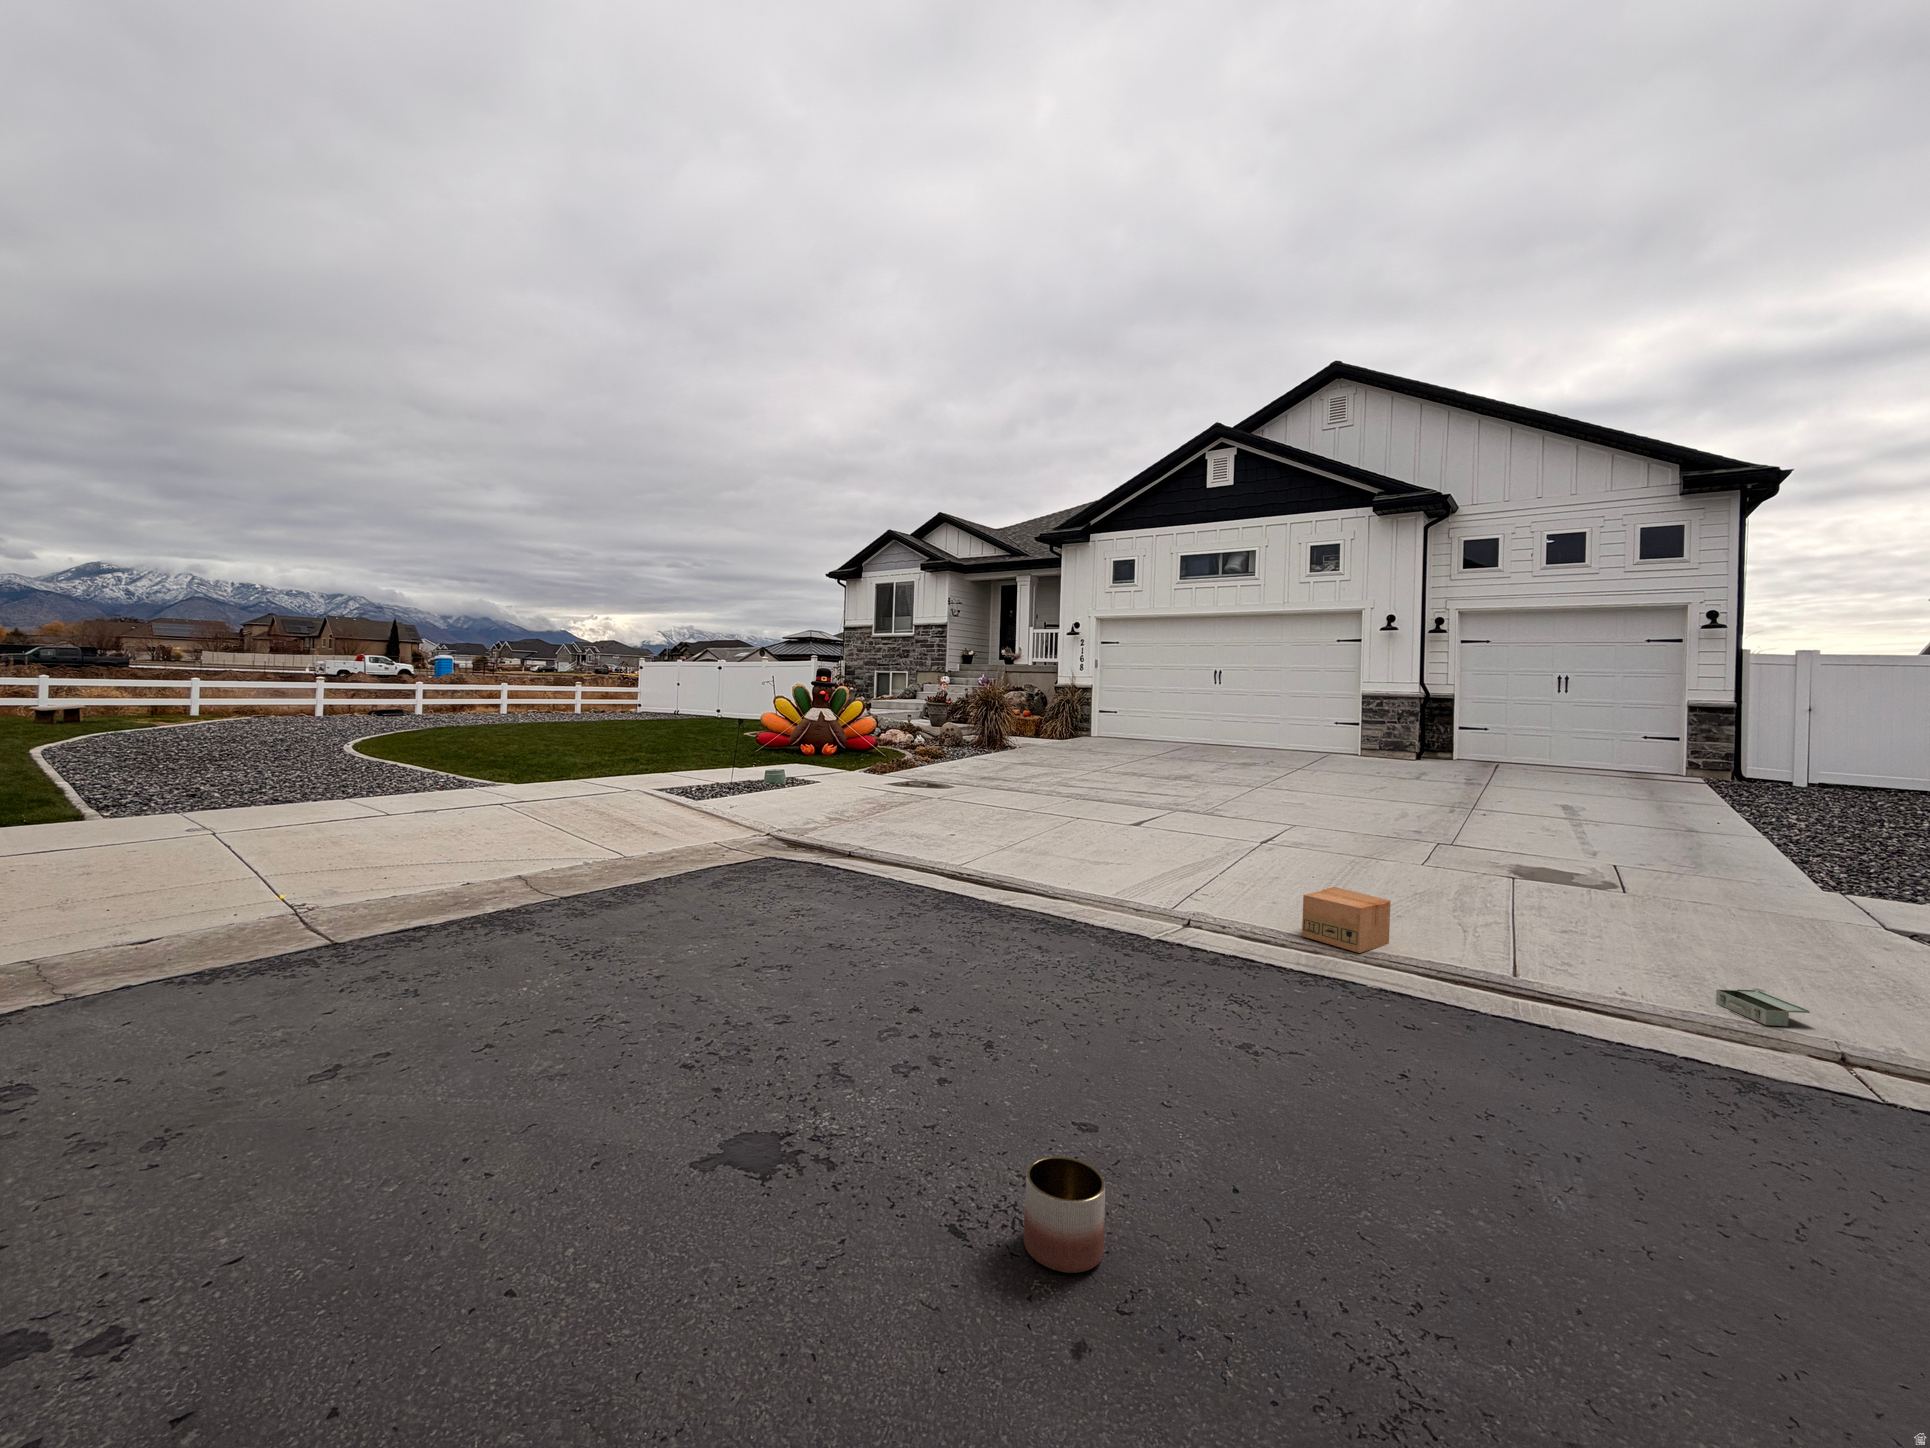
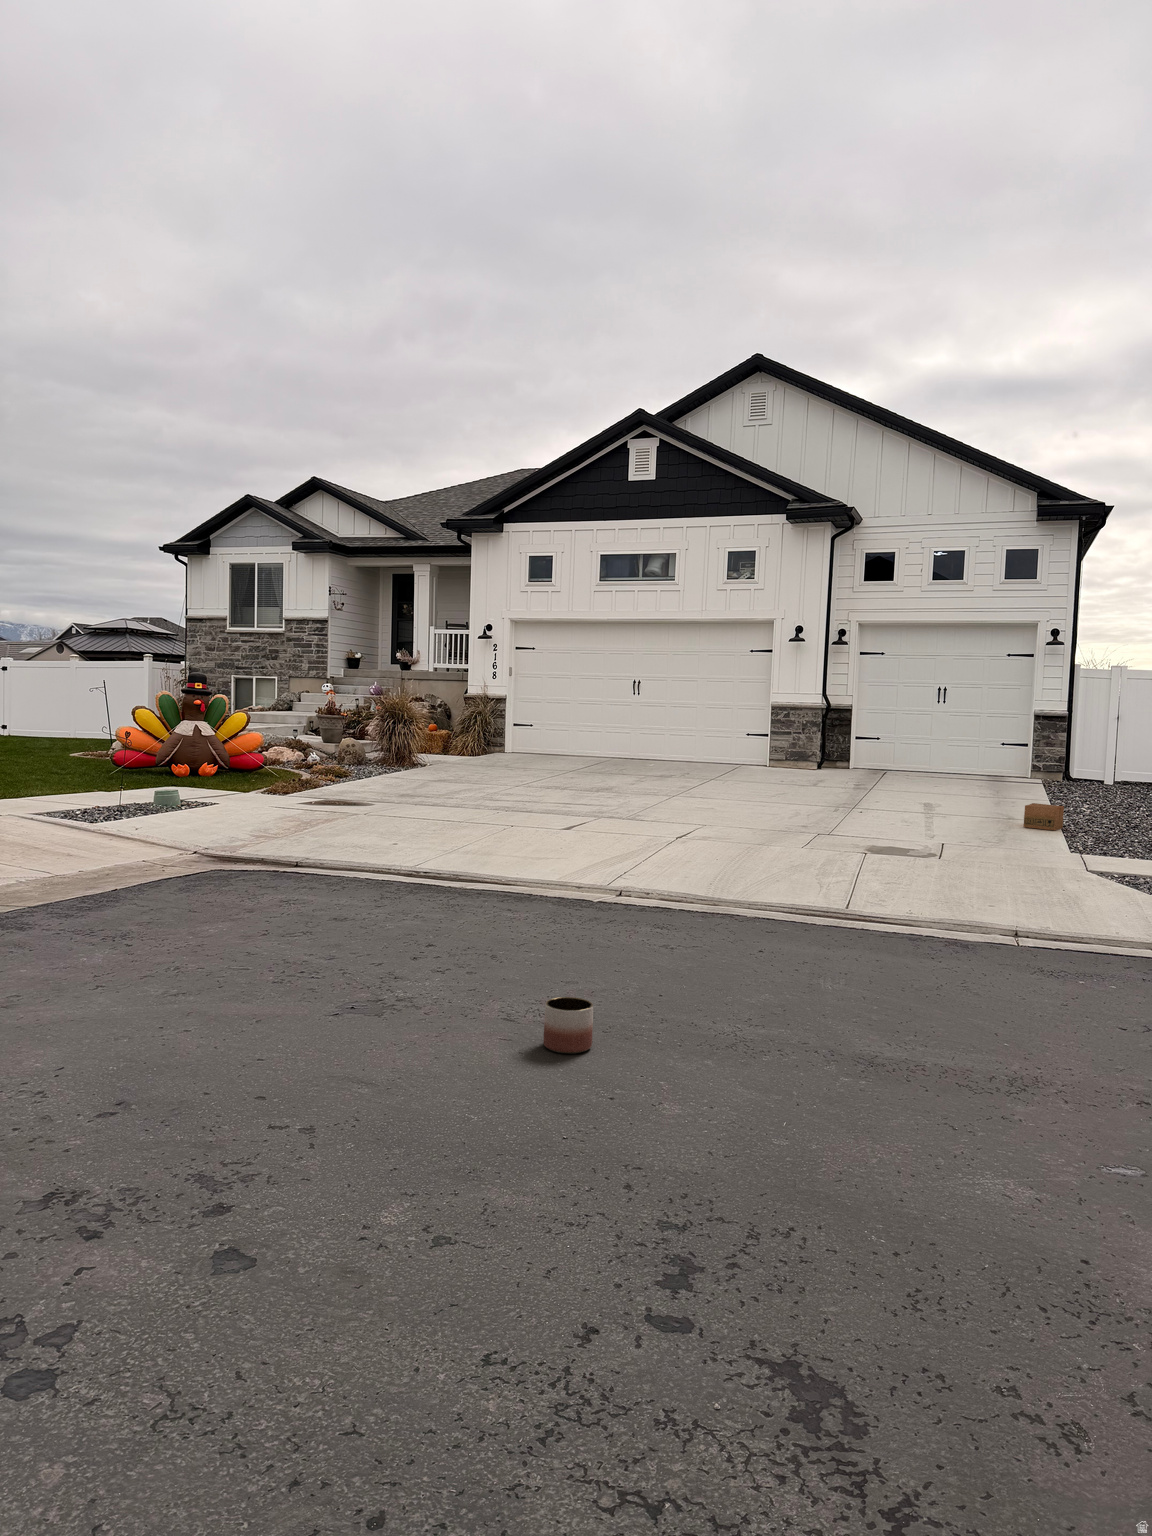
cardboard box: present [1302,887,1390,953] -> present [1023,803,1064,830]
toolbox: present [1716,990,1810,1026] -> none [971,910,1018,929]

